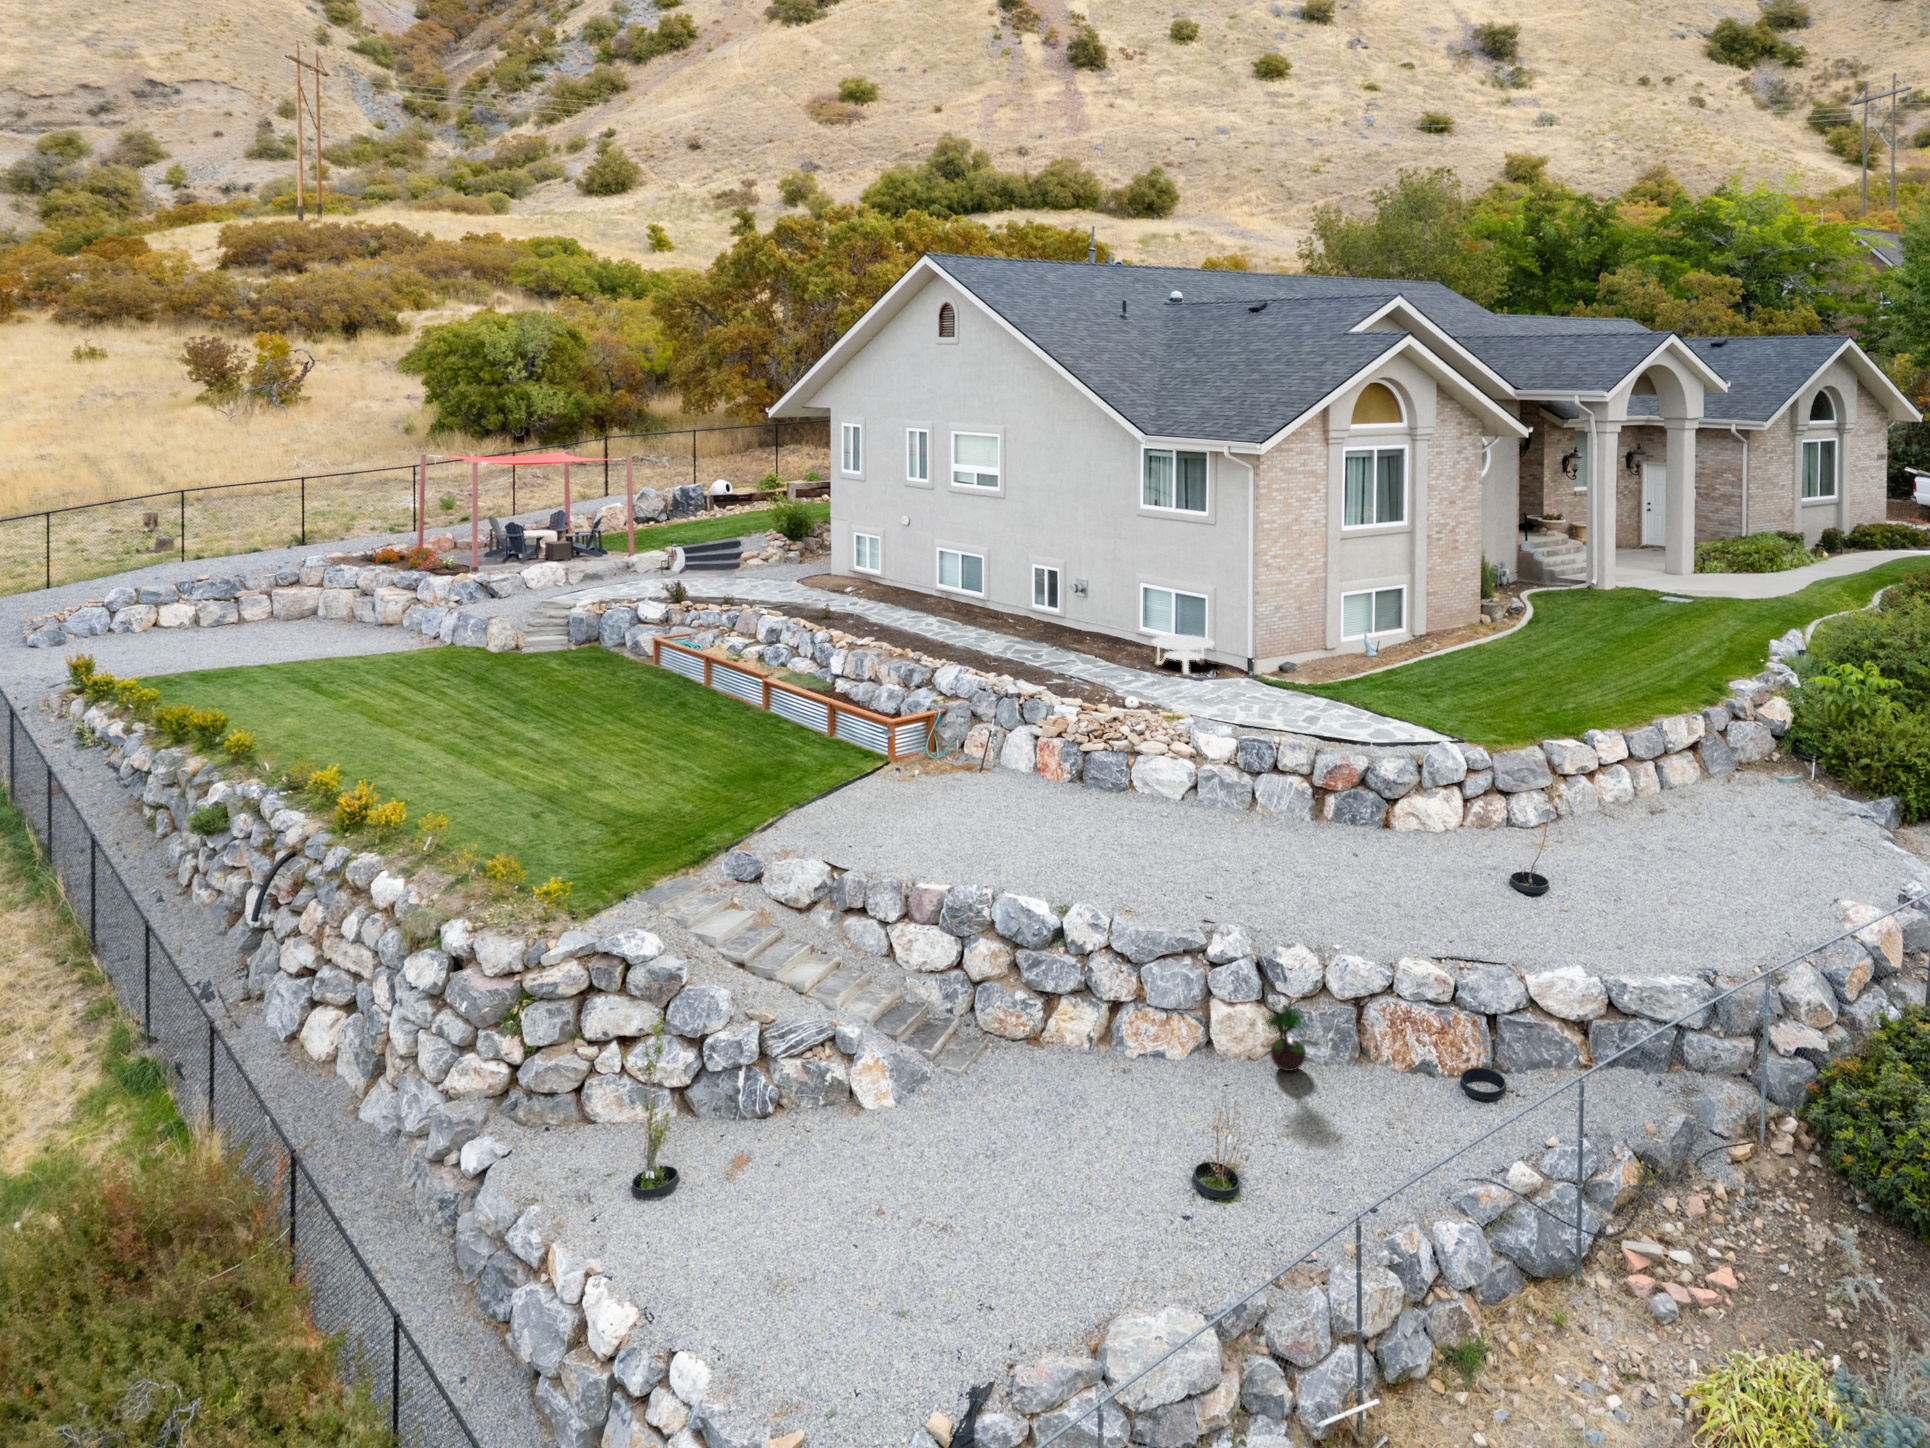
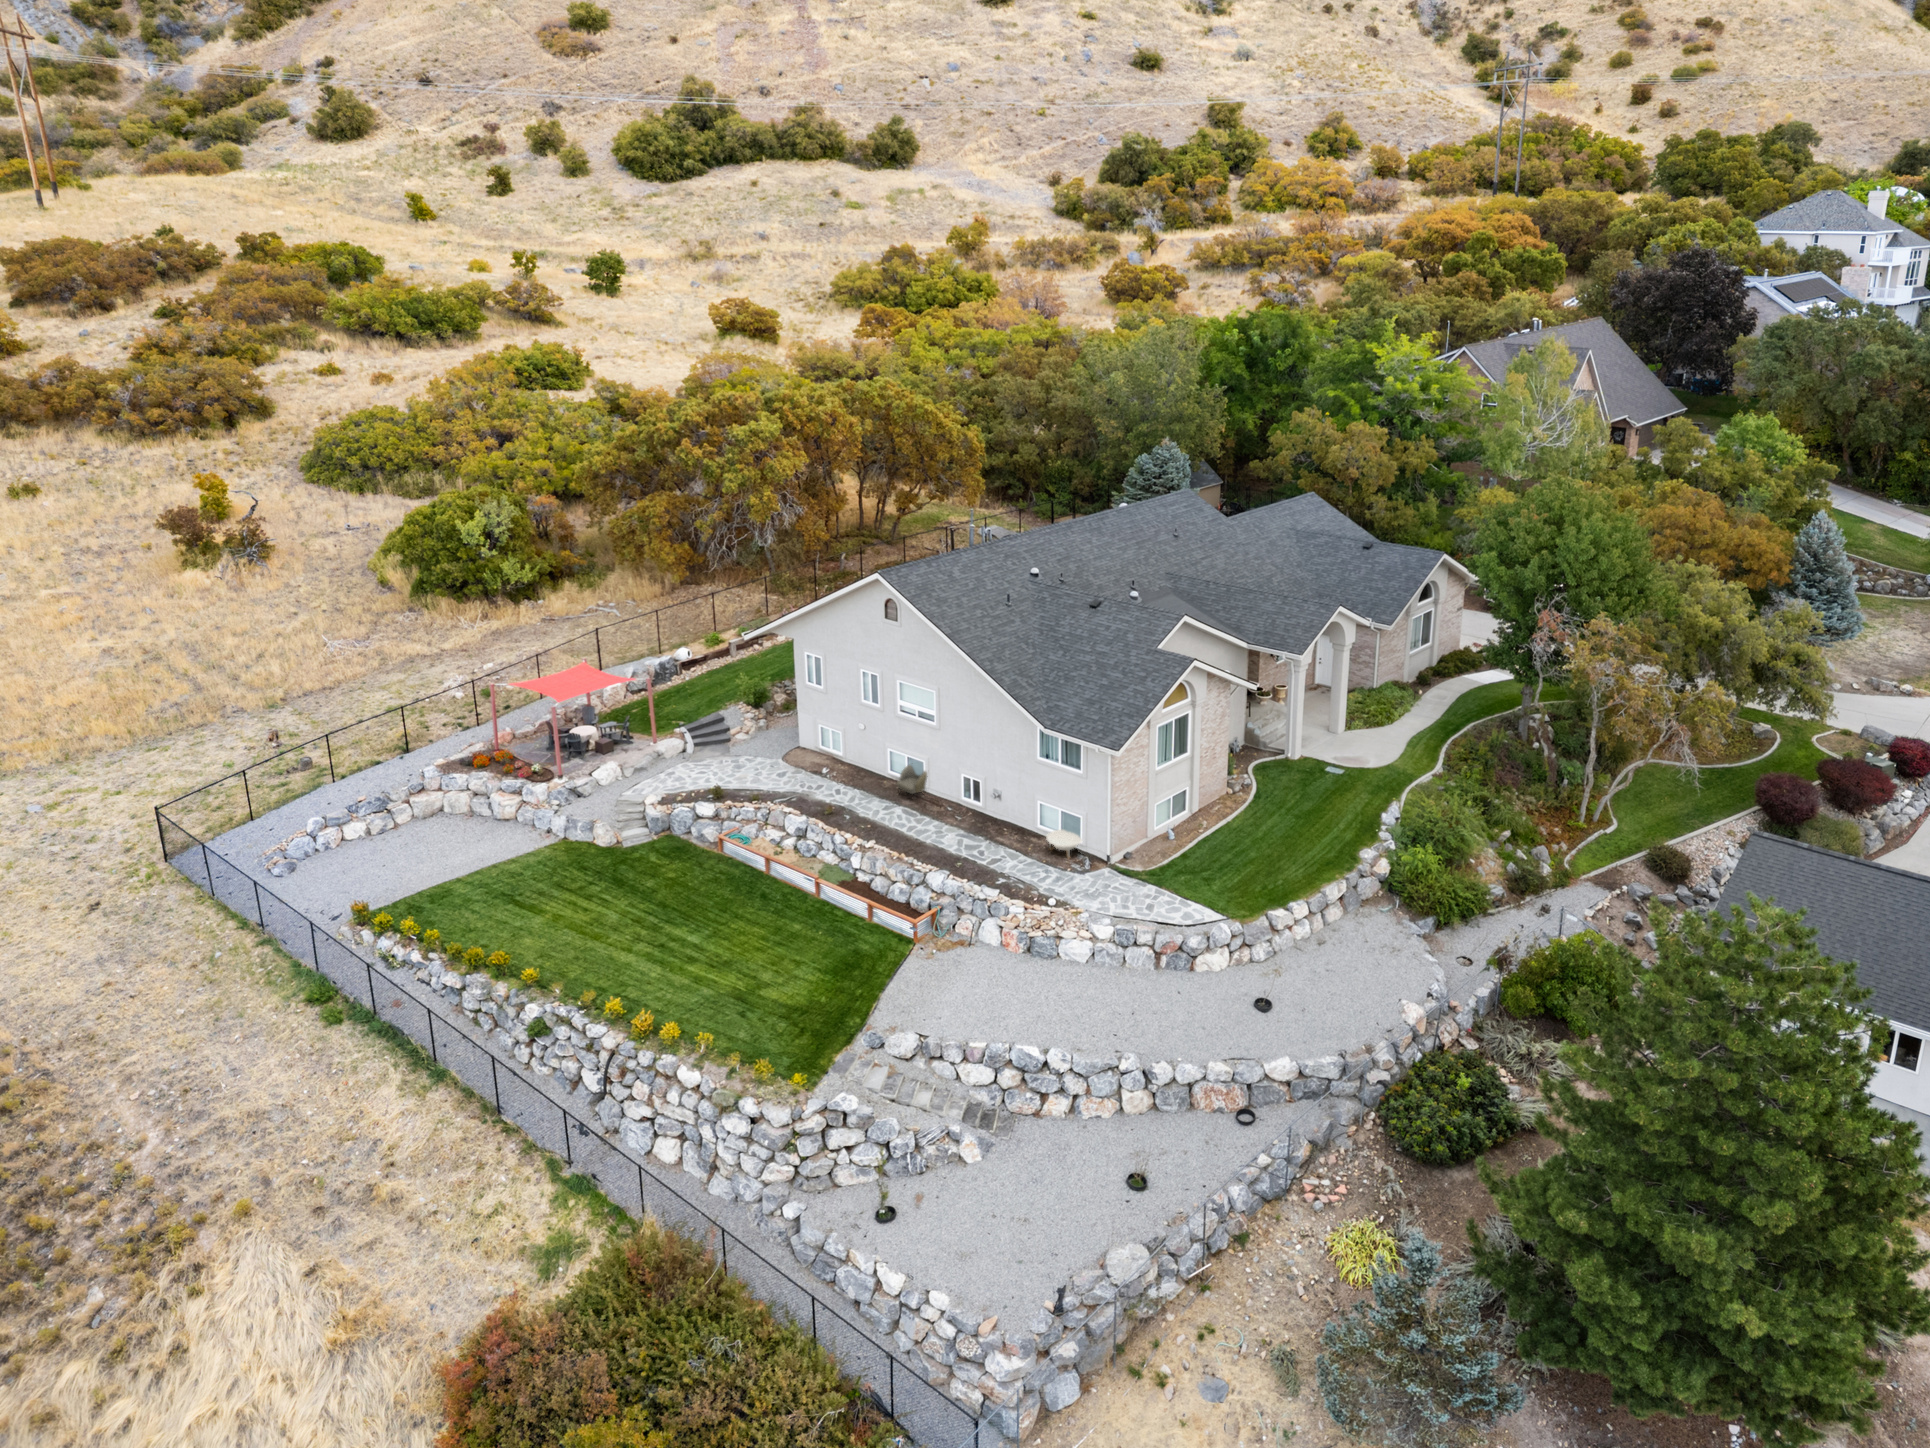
armchair: none [942,565,990,614] -> present [897,765,928,795]
potted tree: present [1266,1004,1306,1071] -> none [1145,1090,1167,1121]

